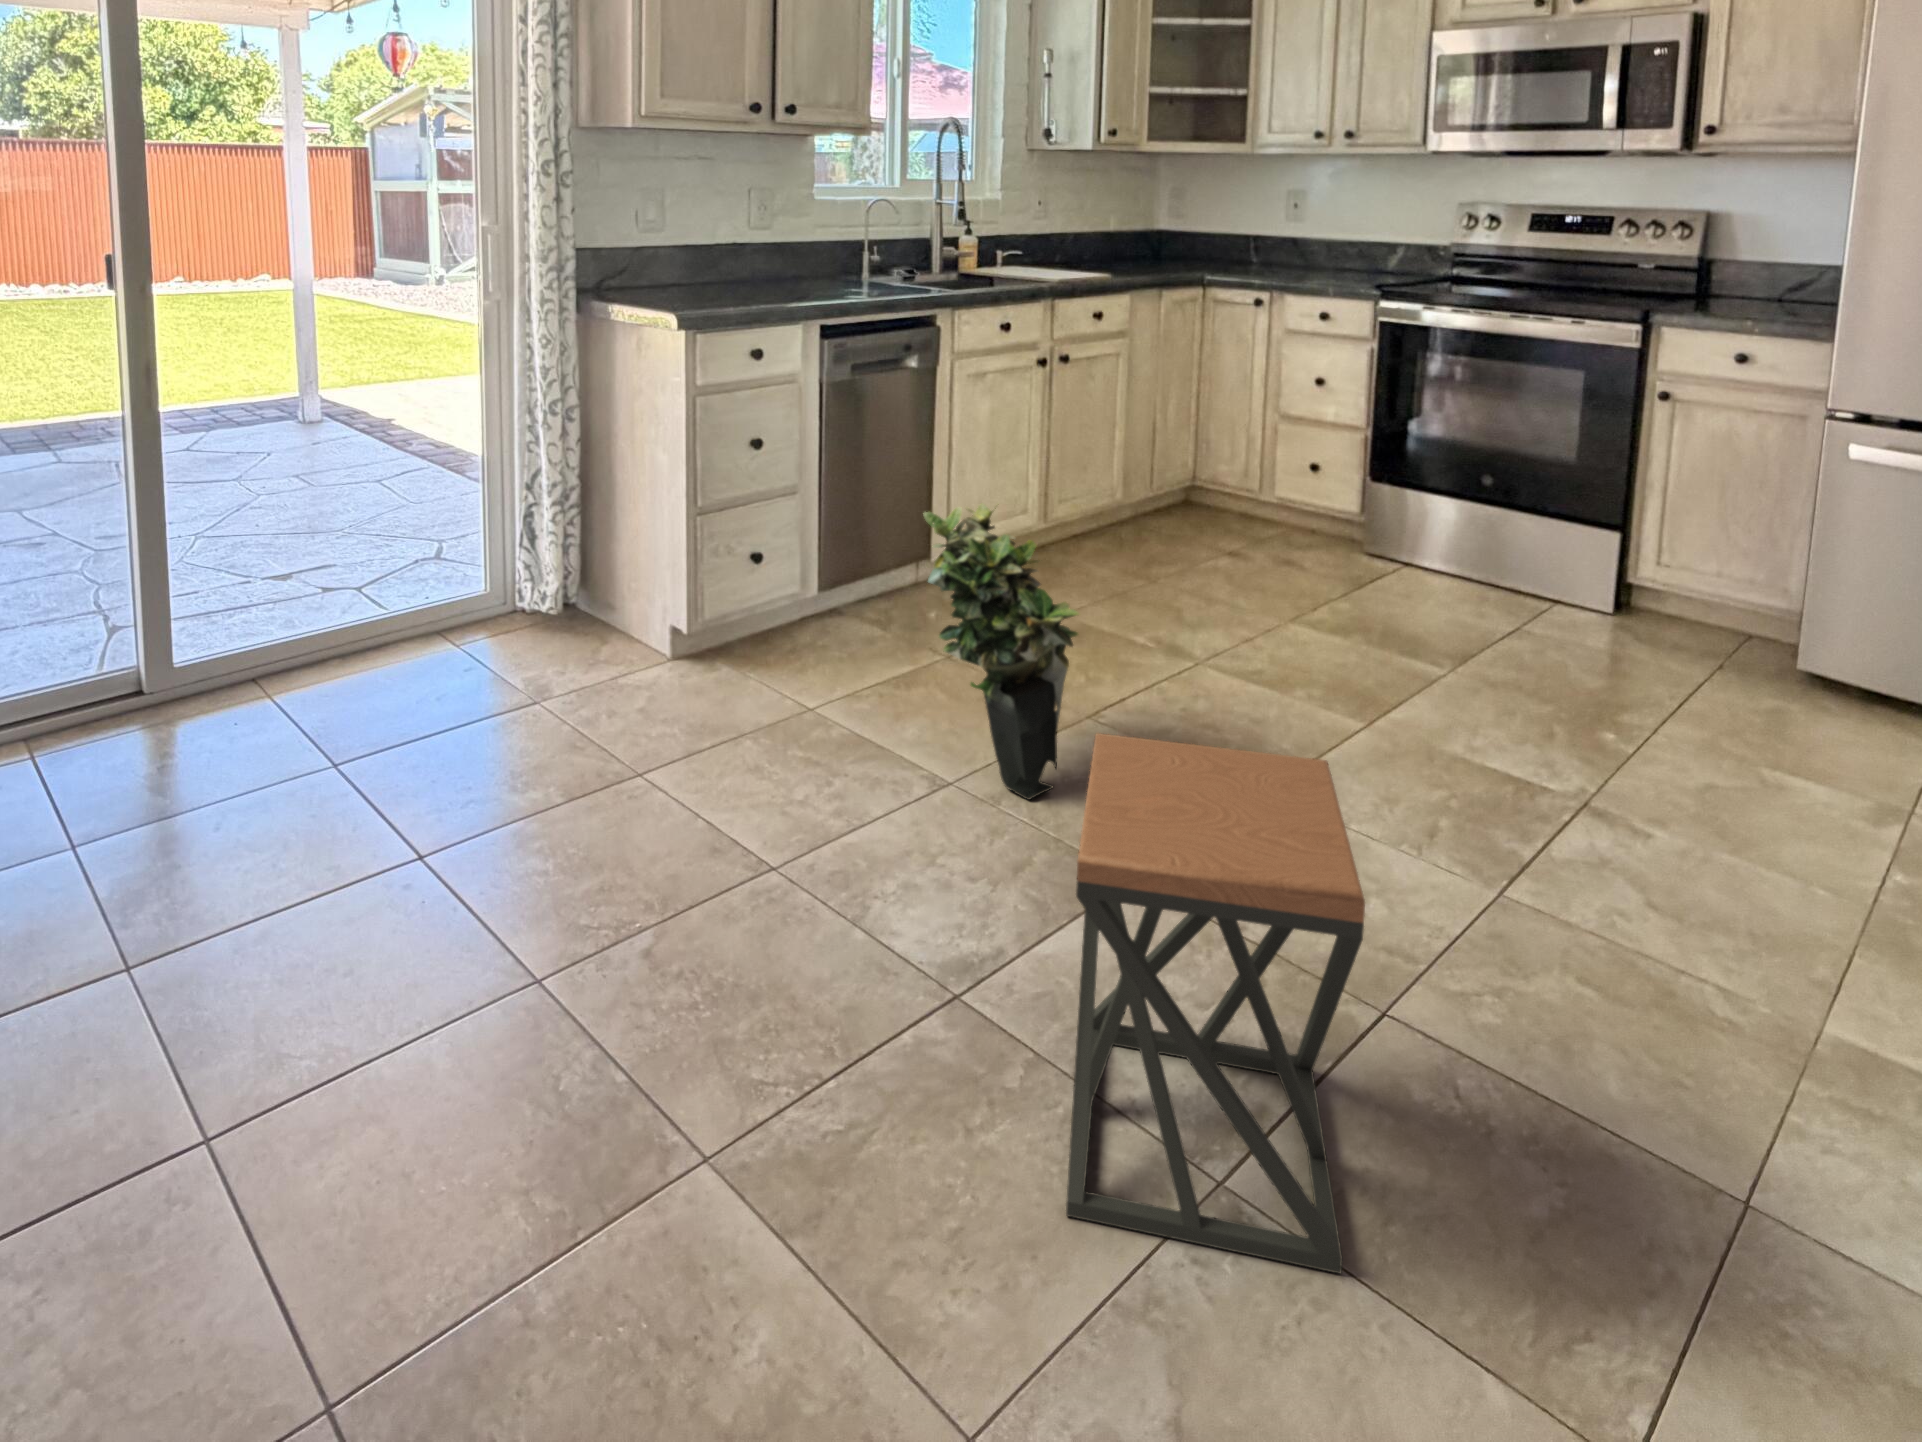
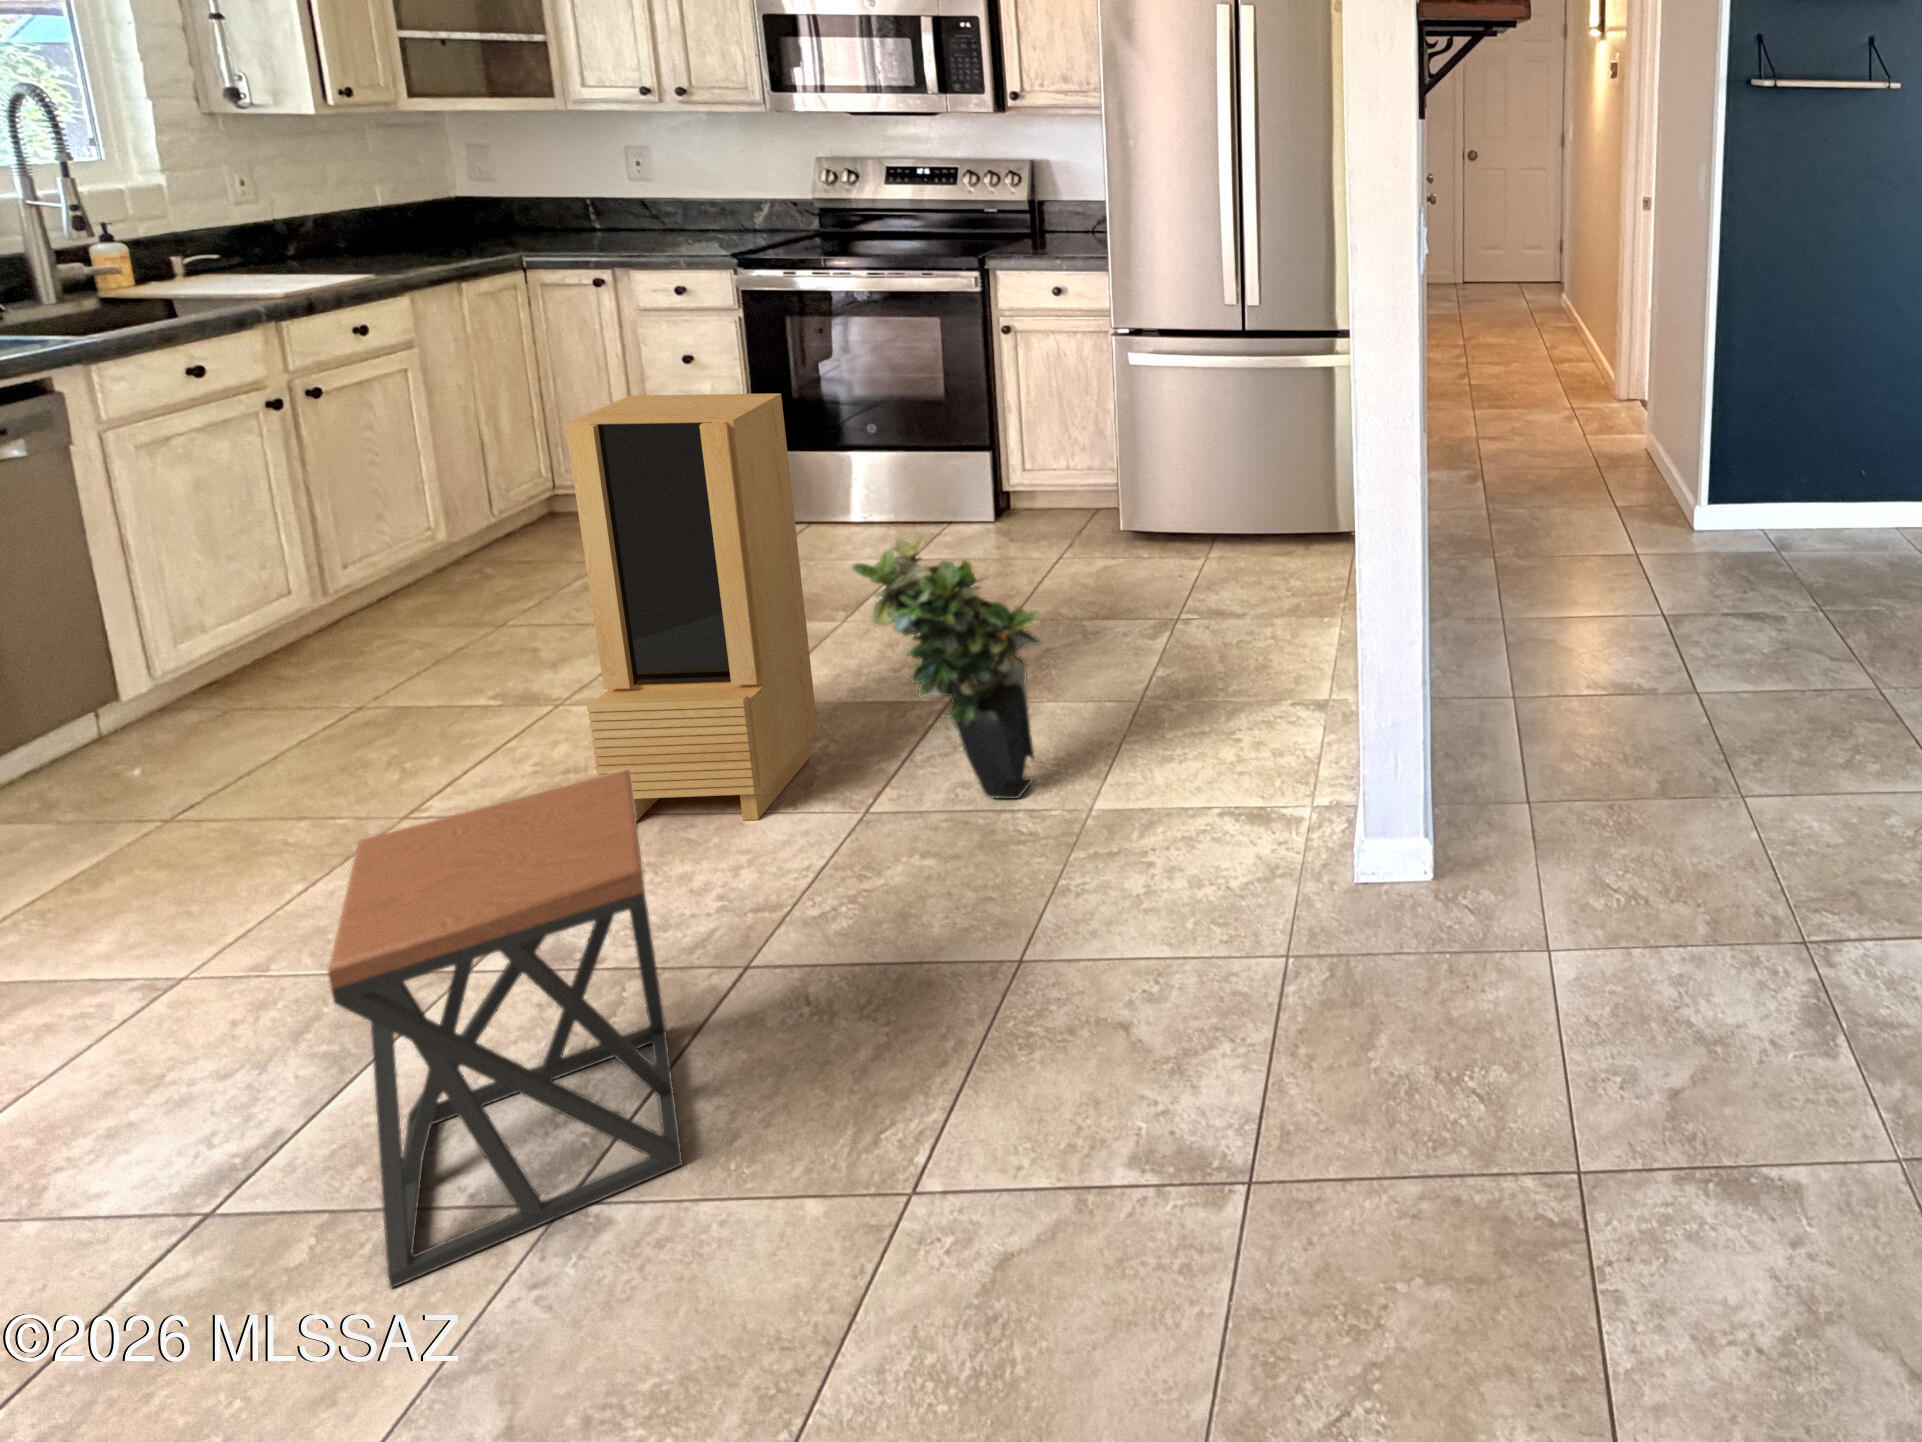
storage cabinet: none [1242,379,1474,859] -> present [566,393,818,821]
potted plant: present [924,504,1079,800] -> present [850,535,1041,799]

